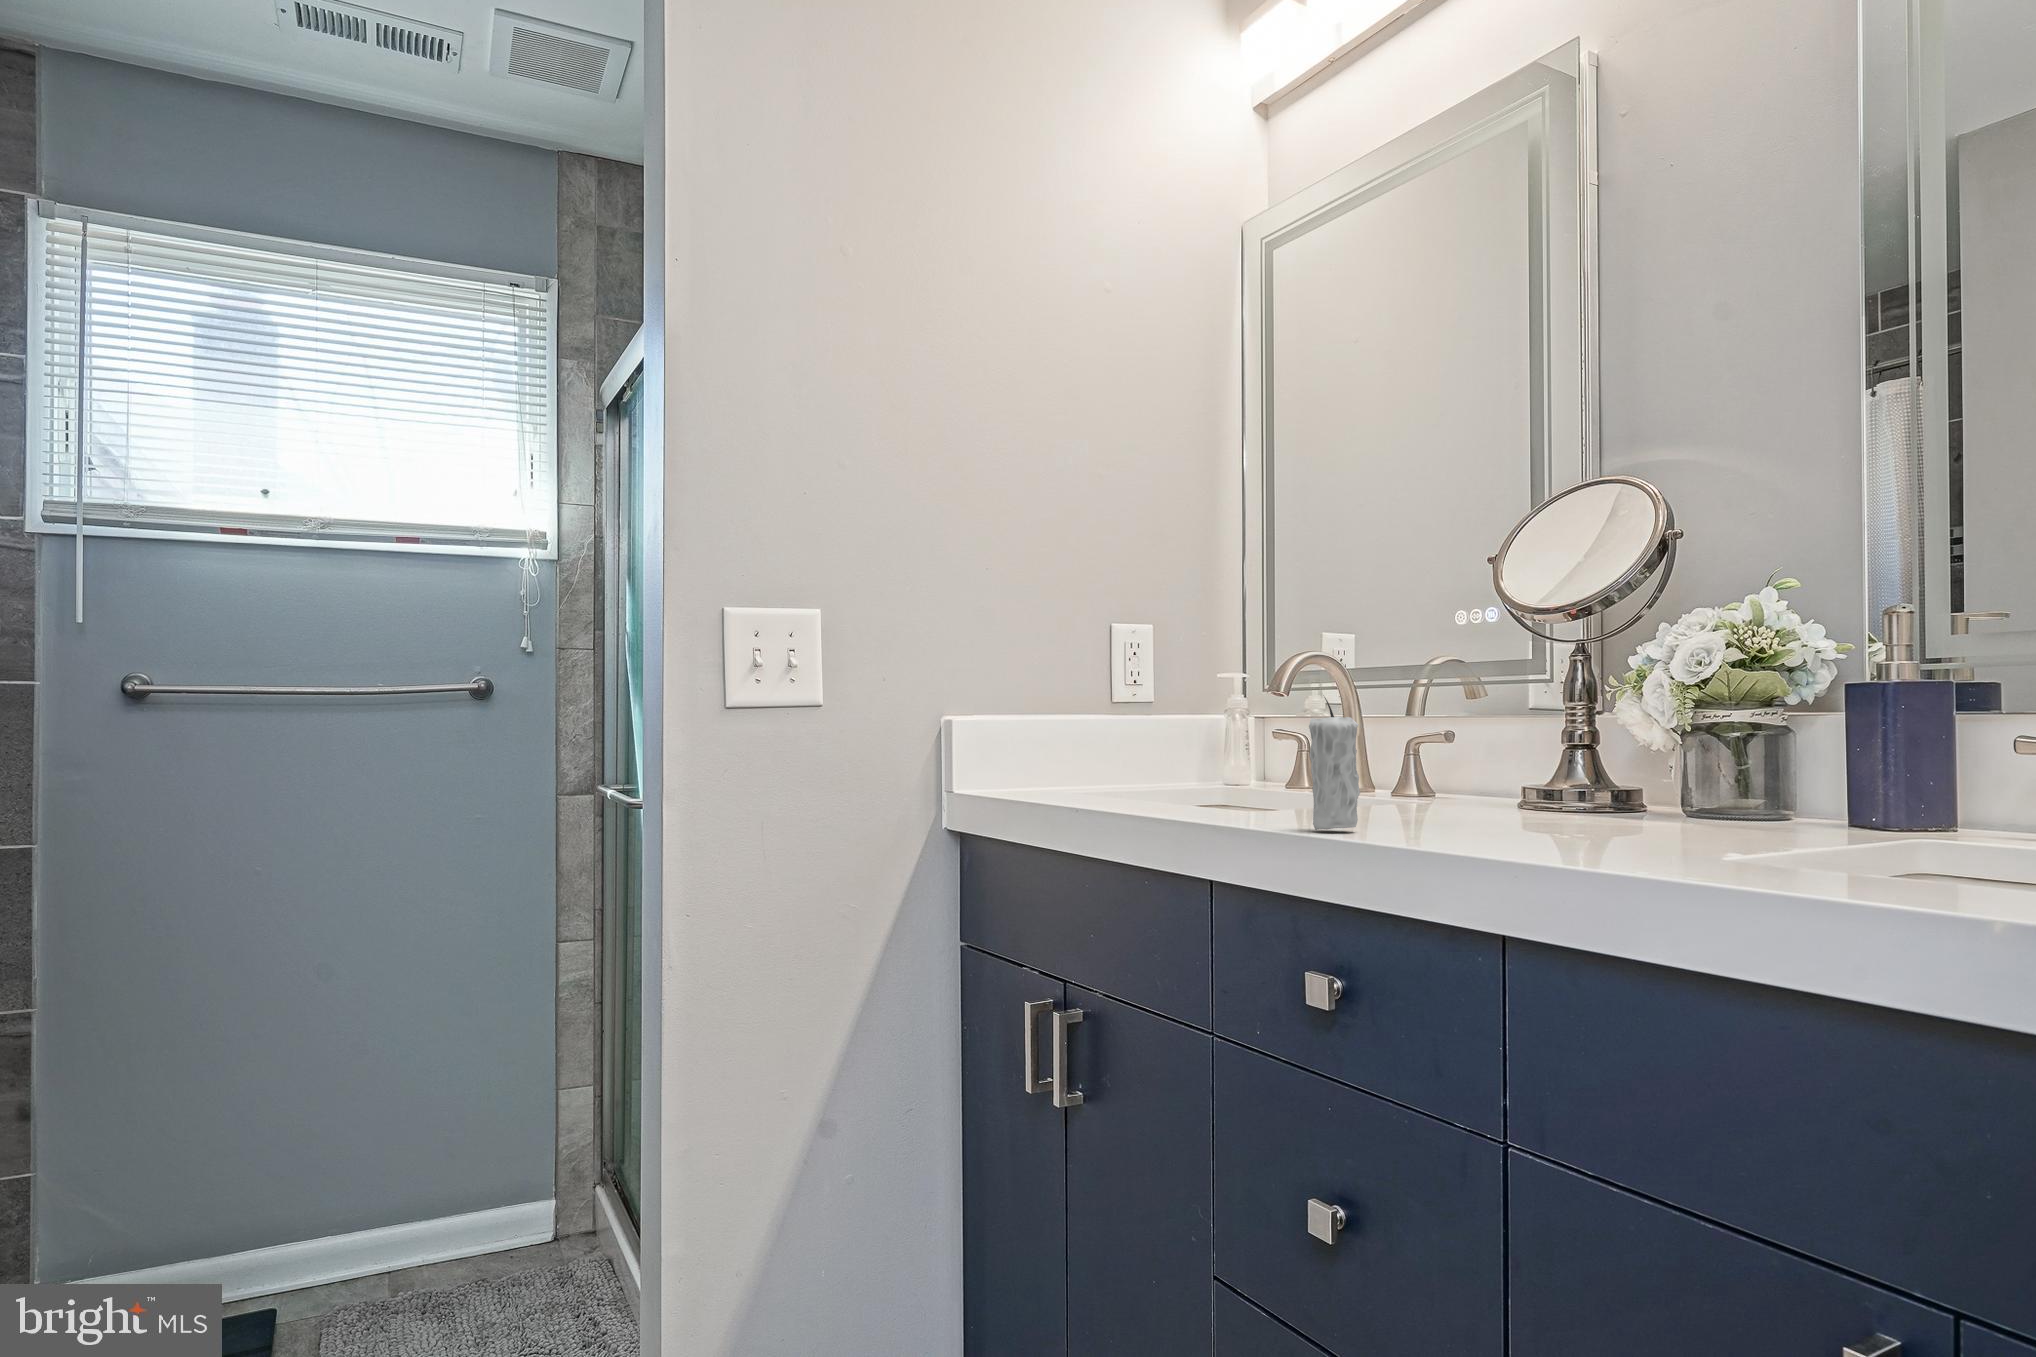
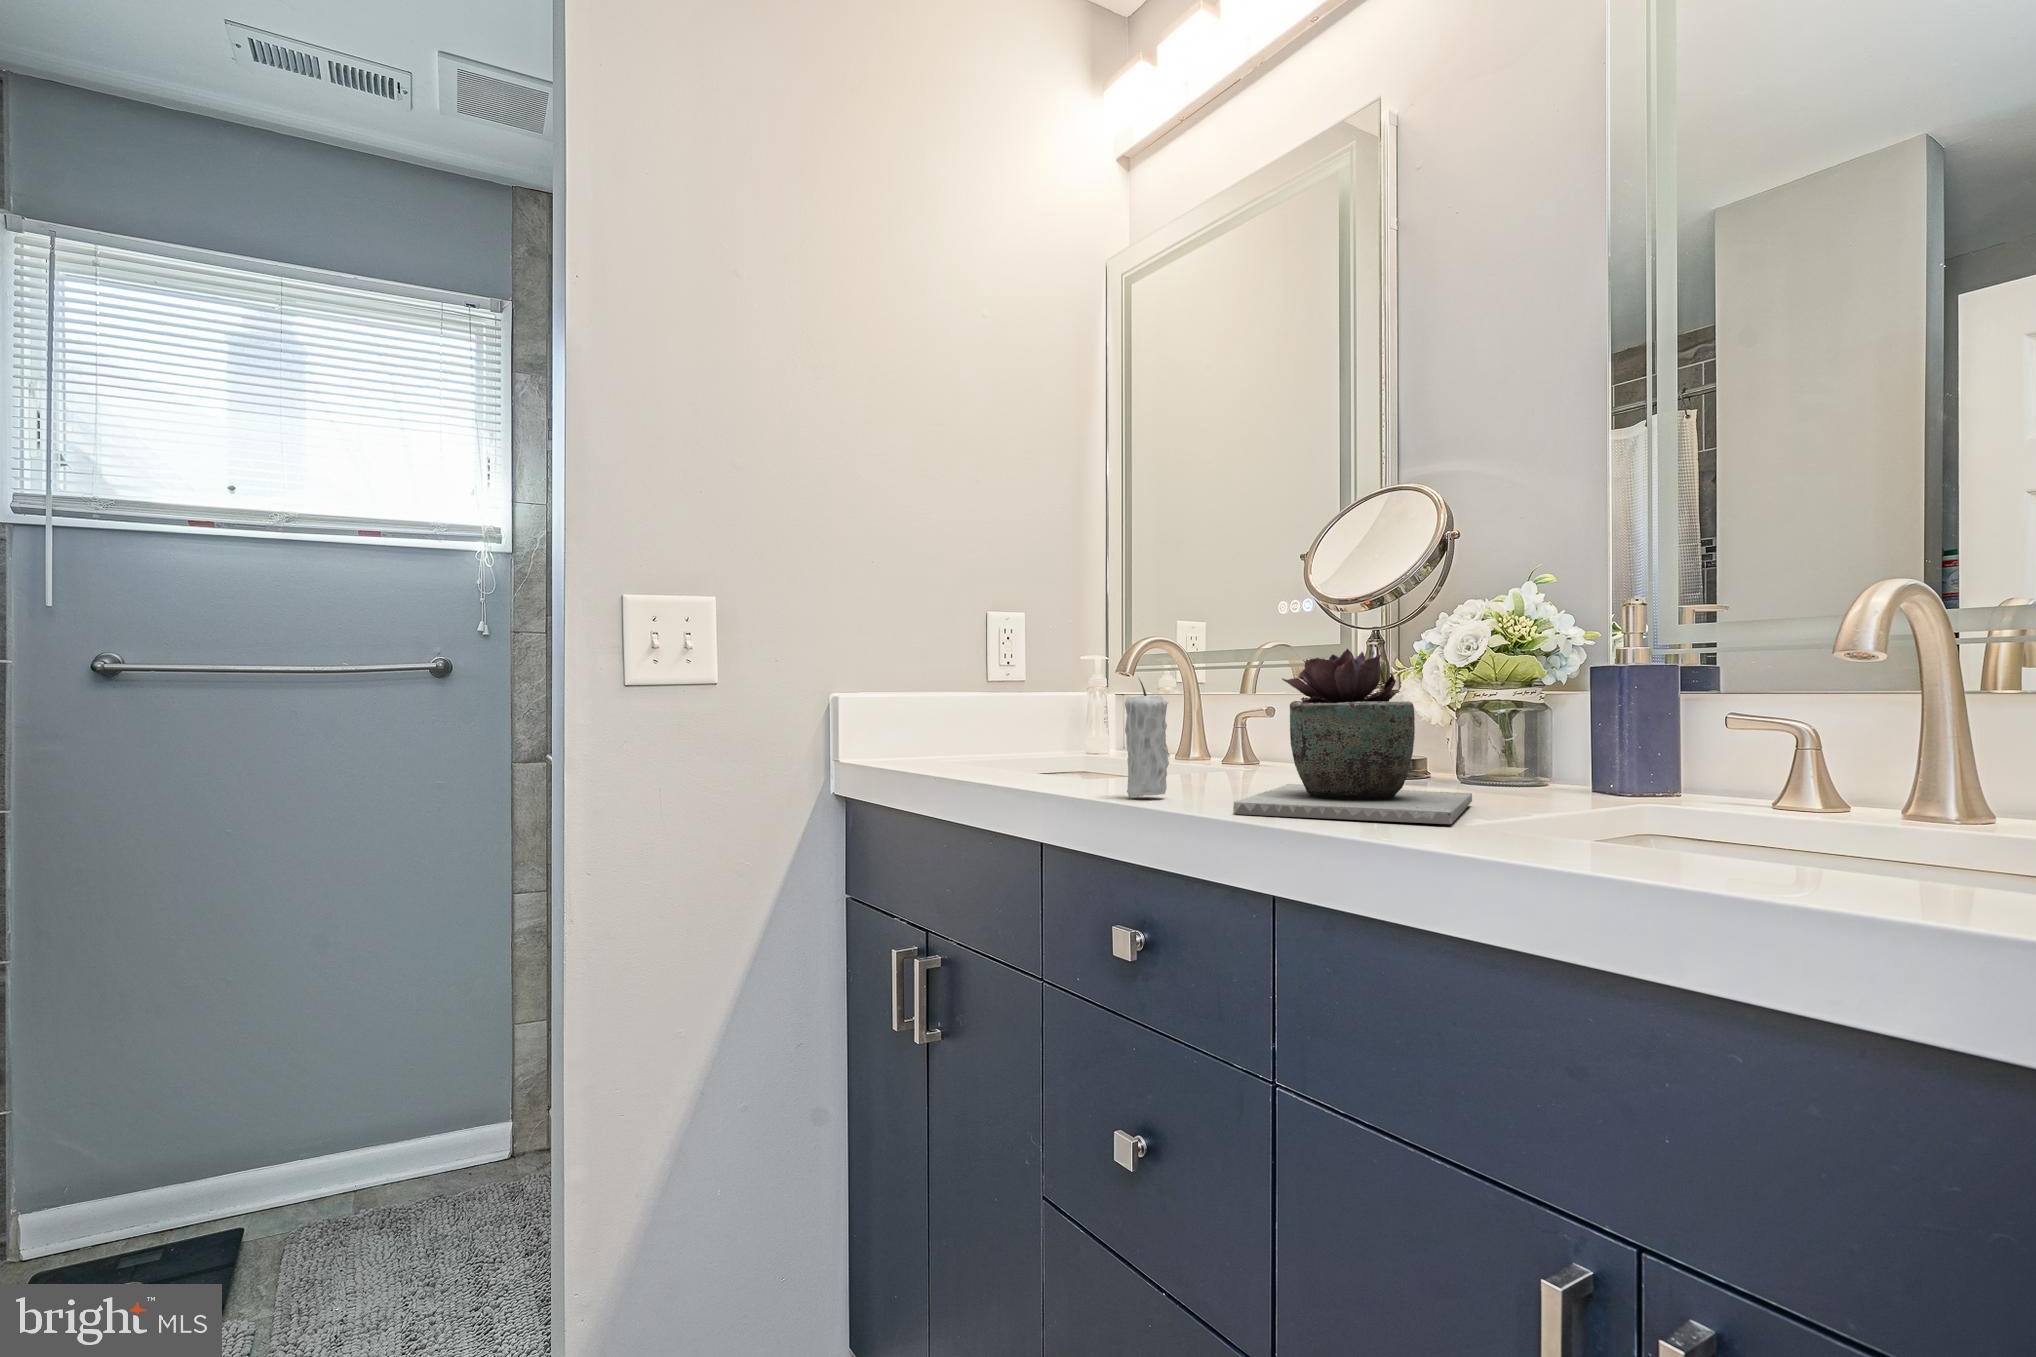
succulent plant: none [1446,664,1711,858] -> present [1233,649,1472,824]

